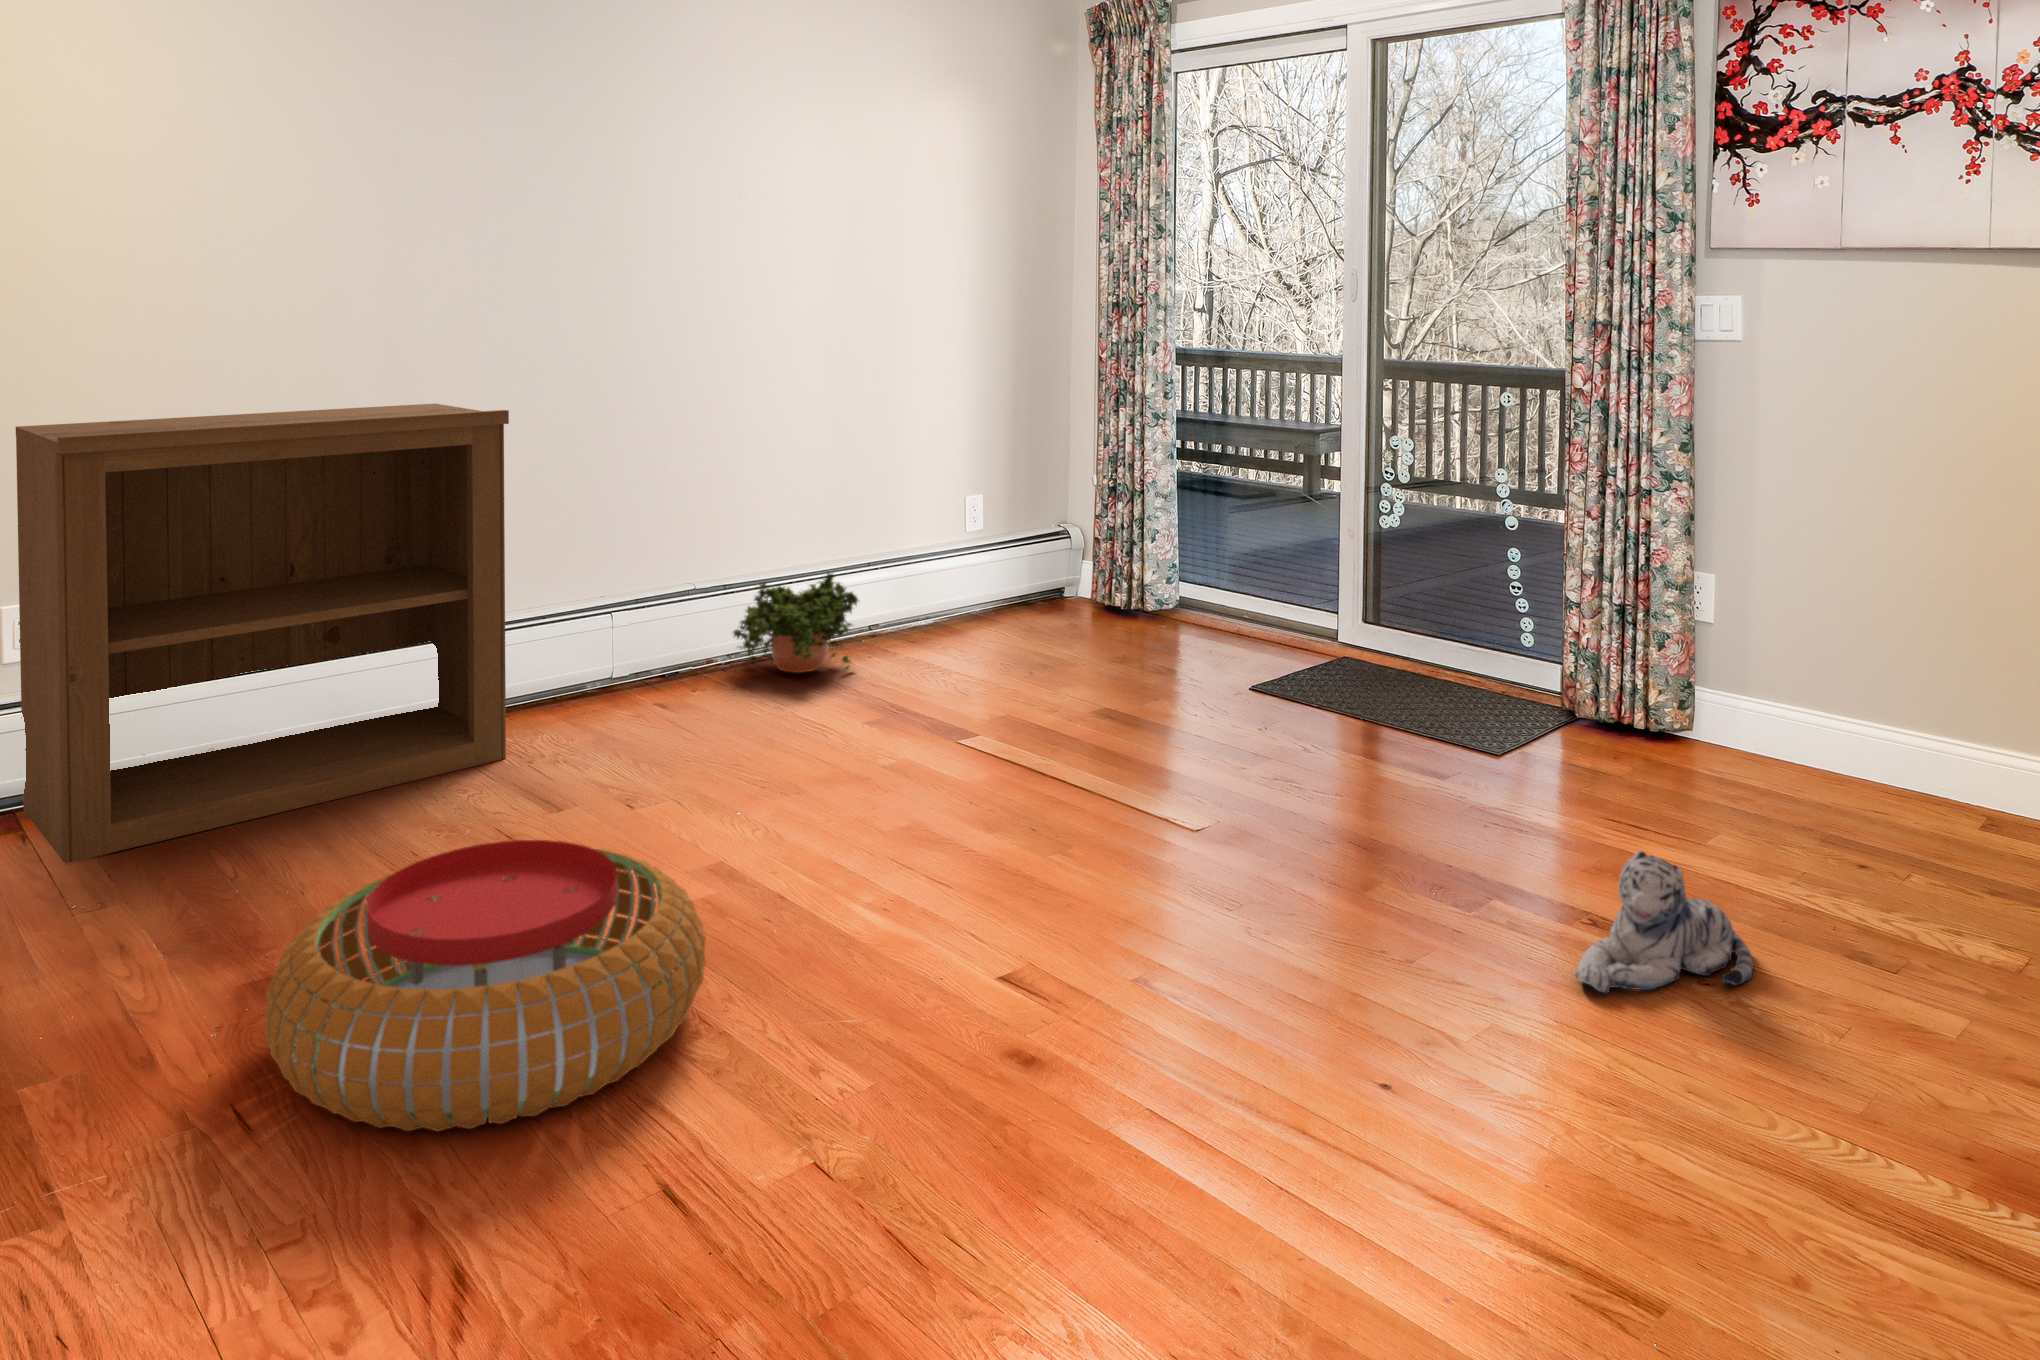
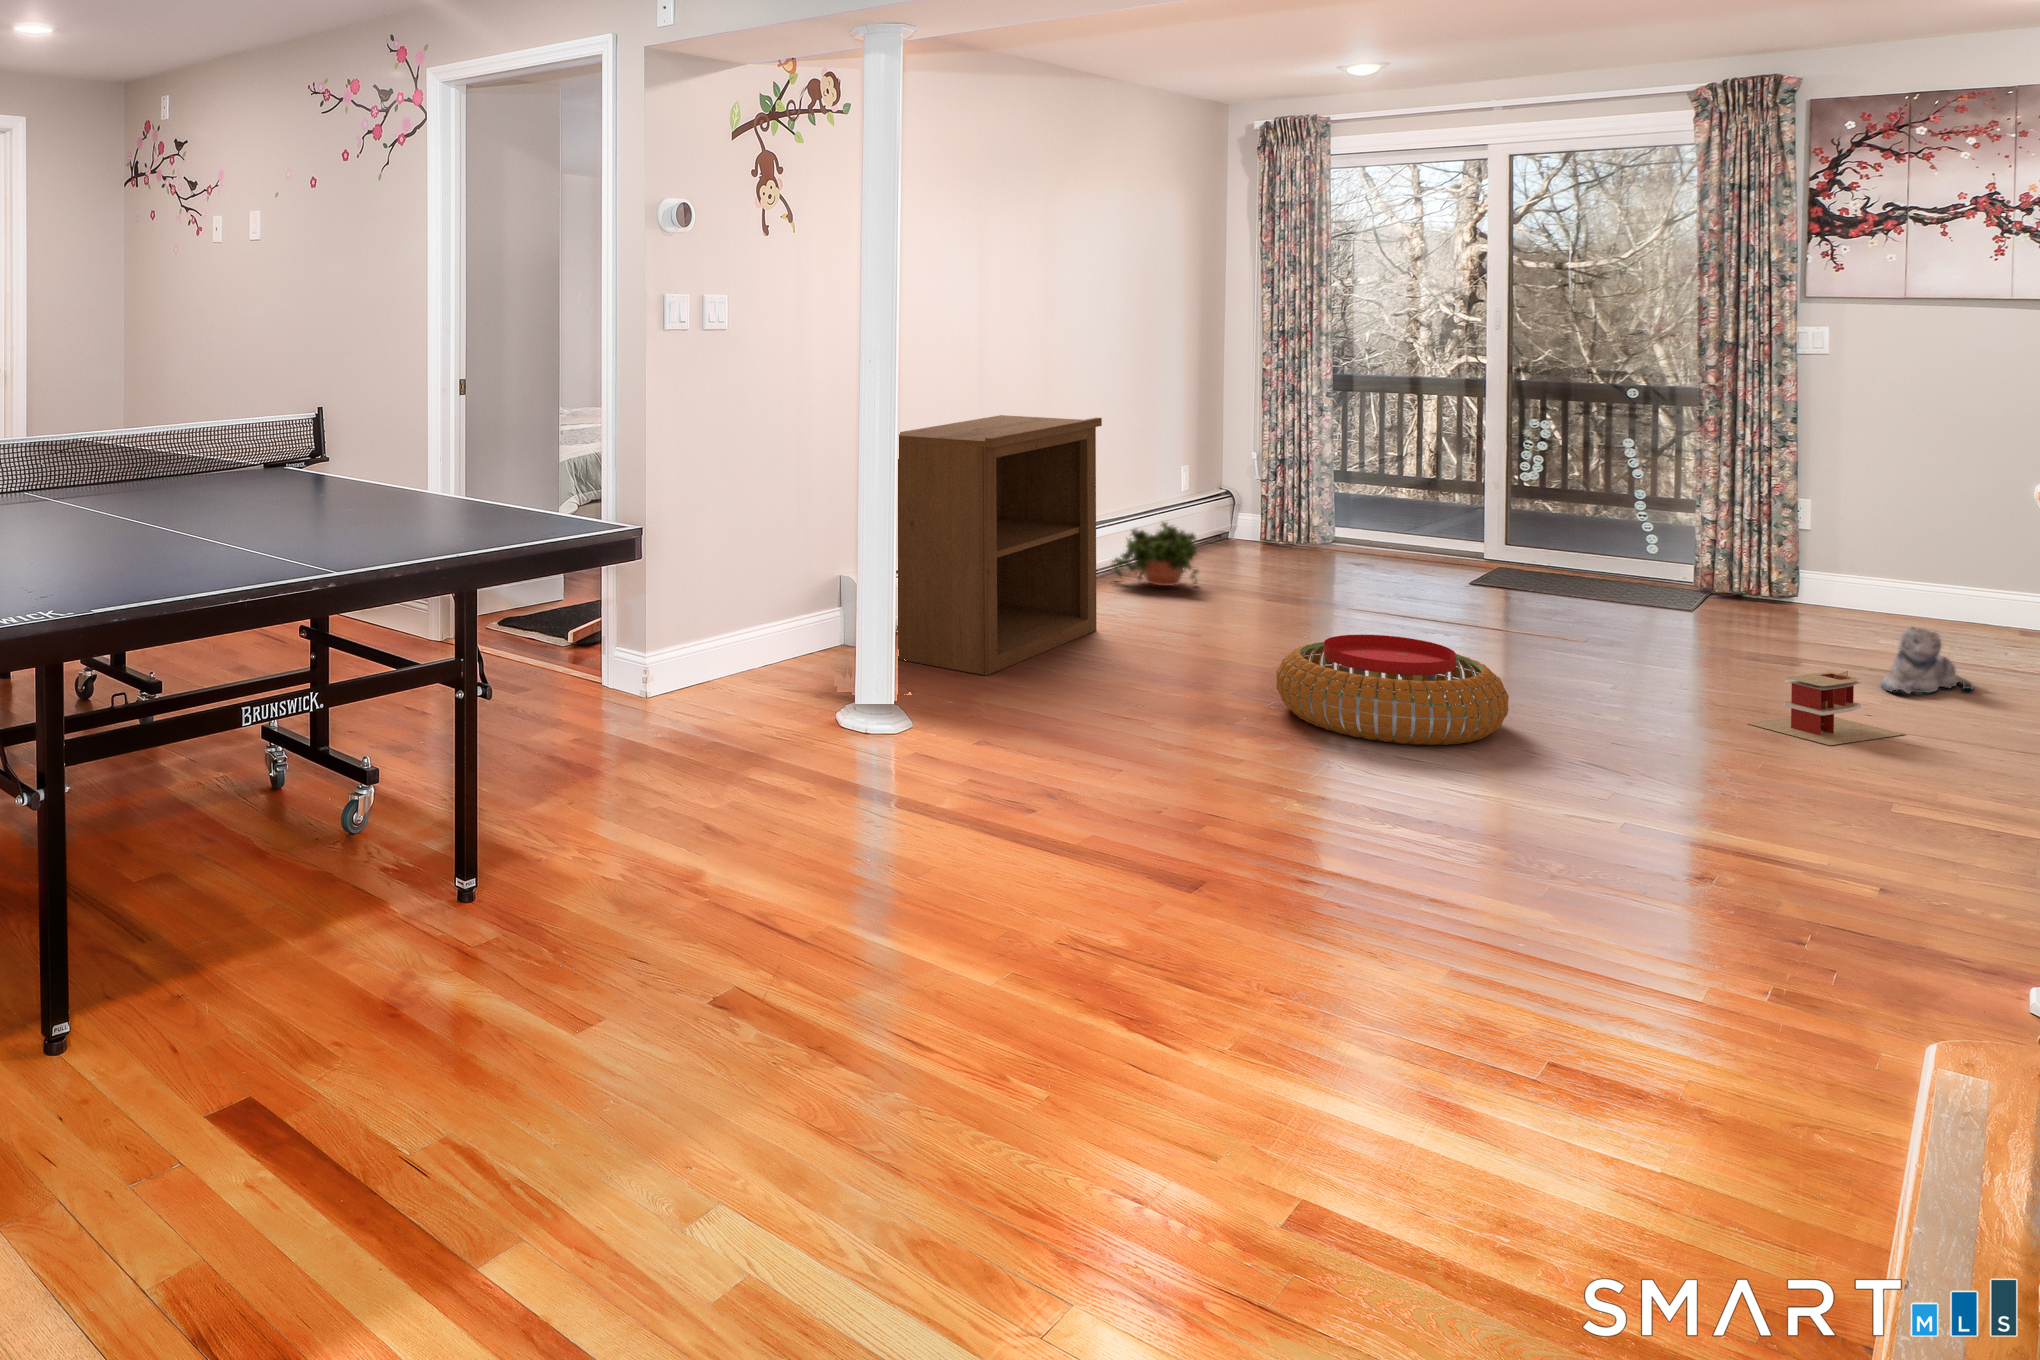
toy house: none [1178,972,1456,1171] -> present [1748,671,1904,745]

